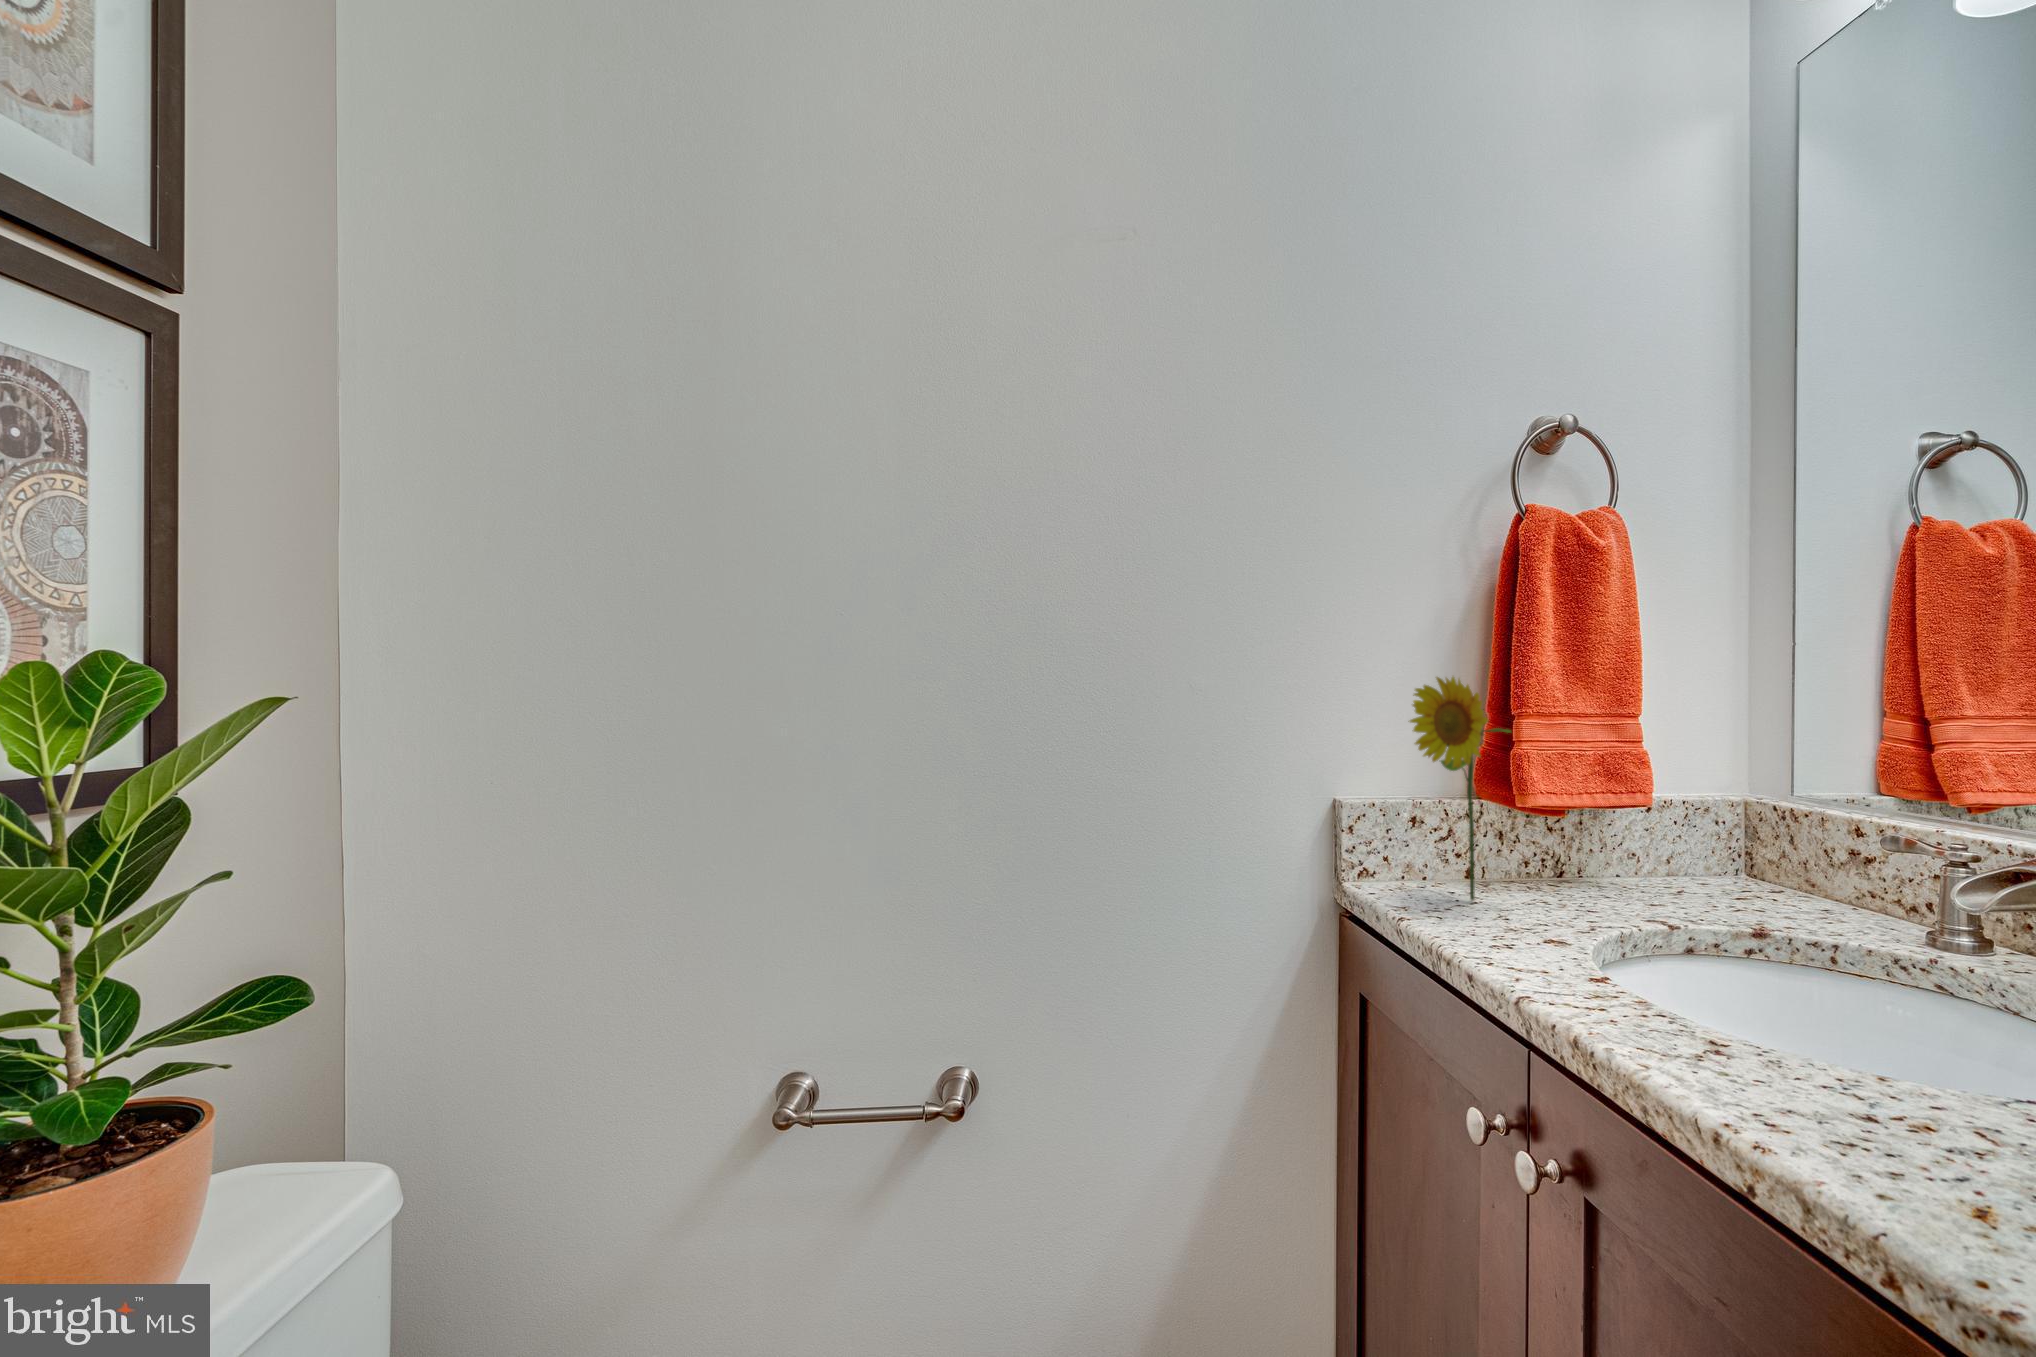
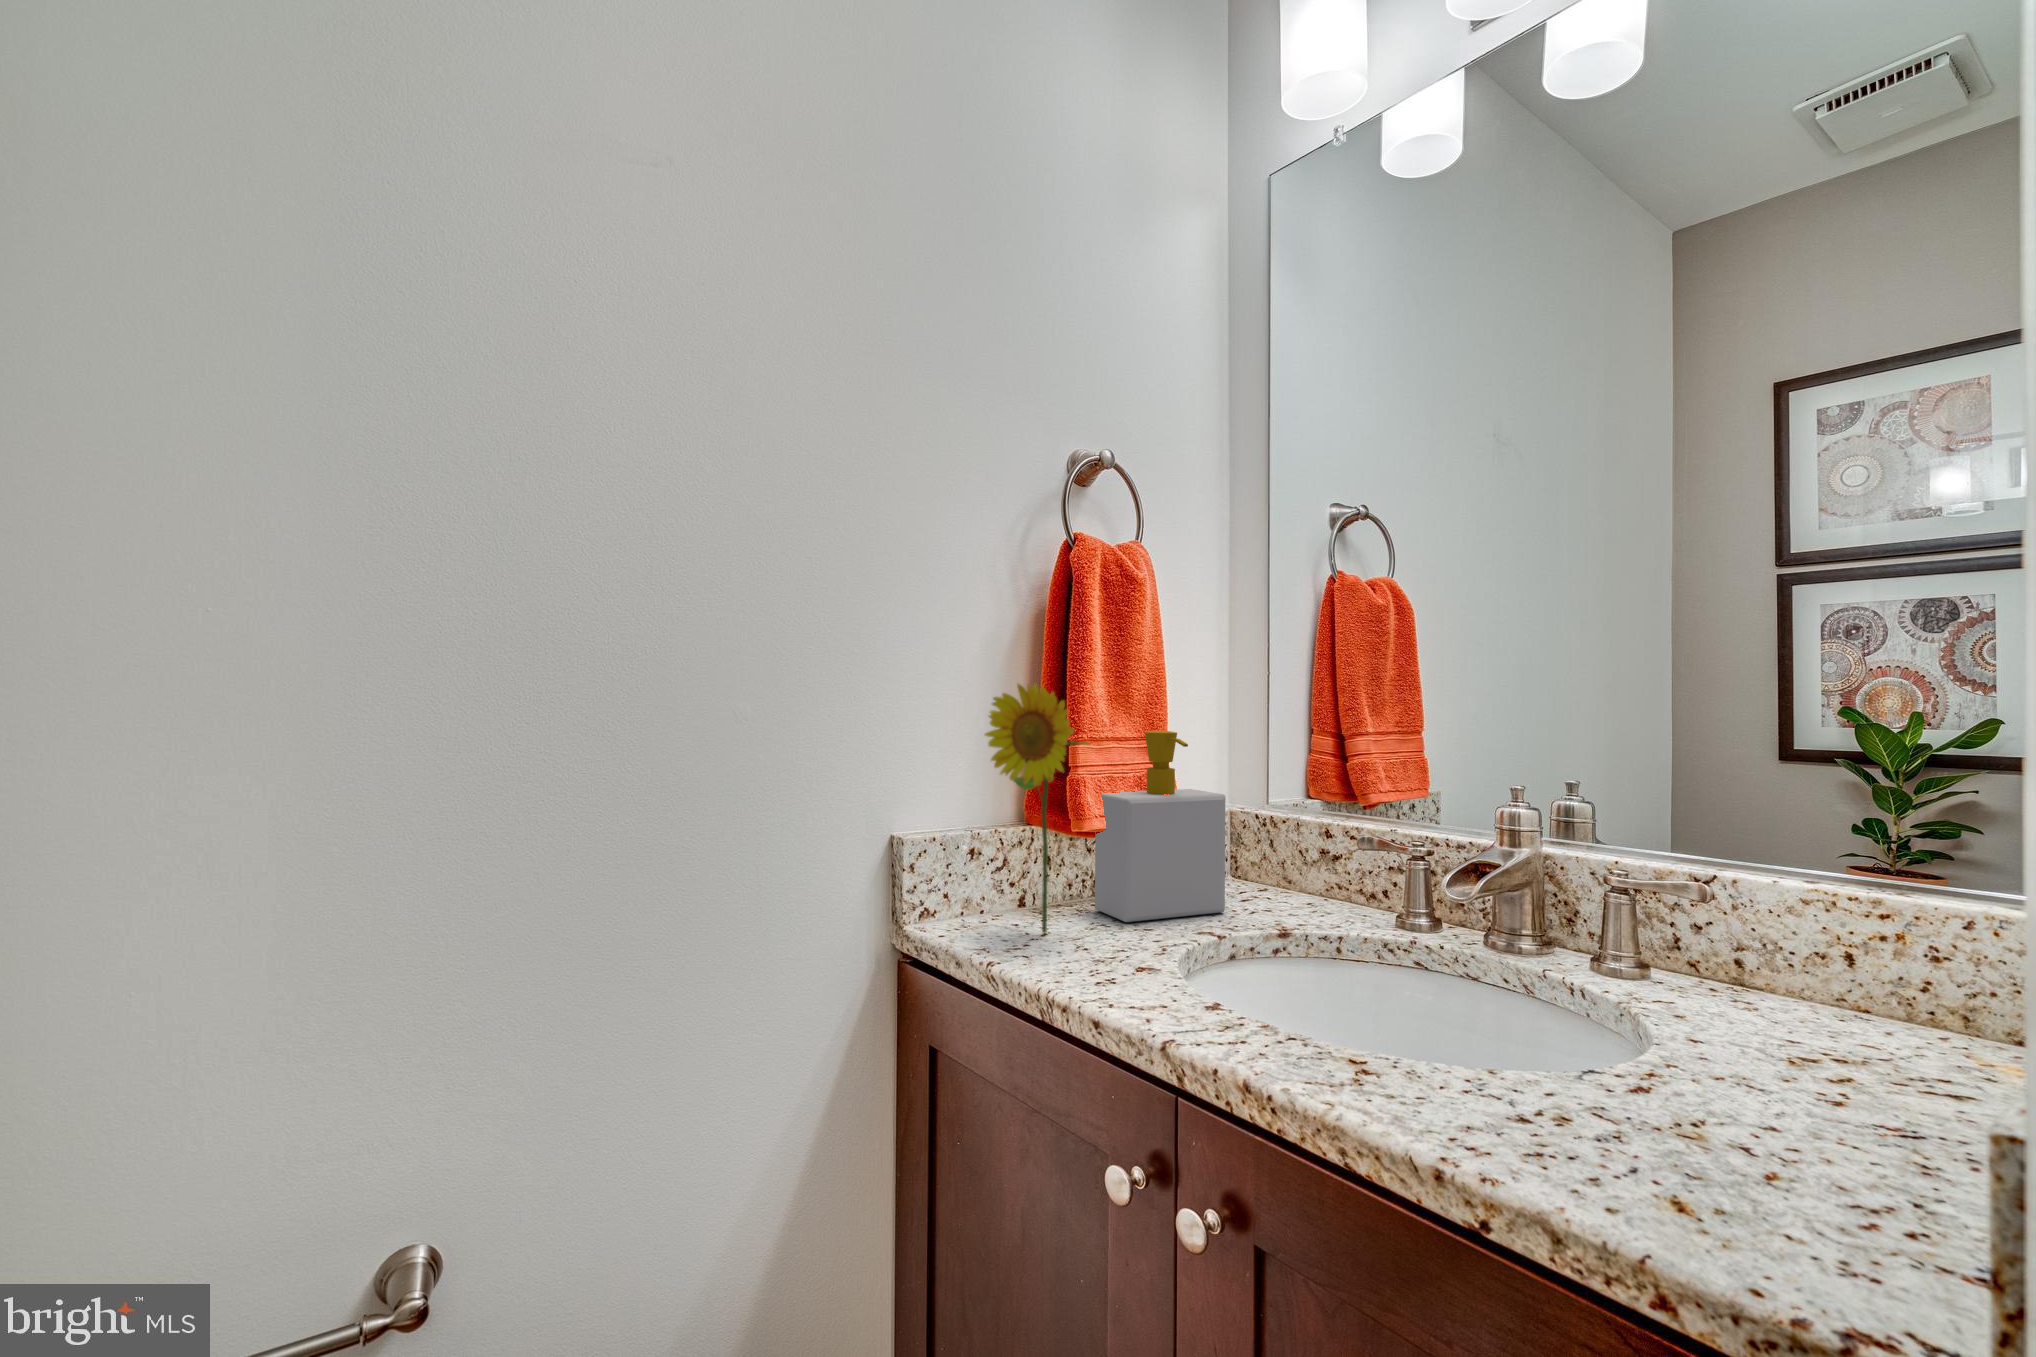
soap bottle: none [1541,717,1699,905] -> present [1095,731,1225,922]

